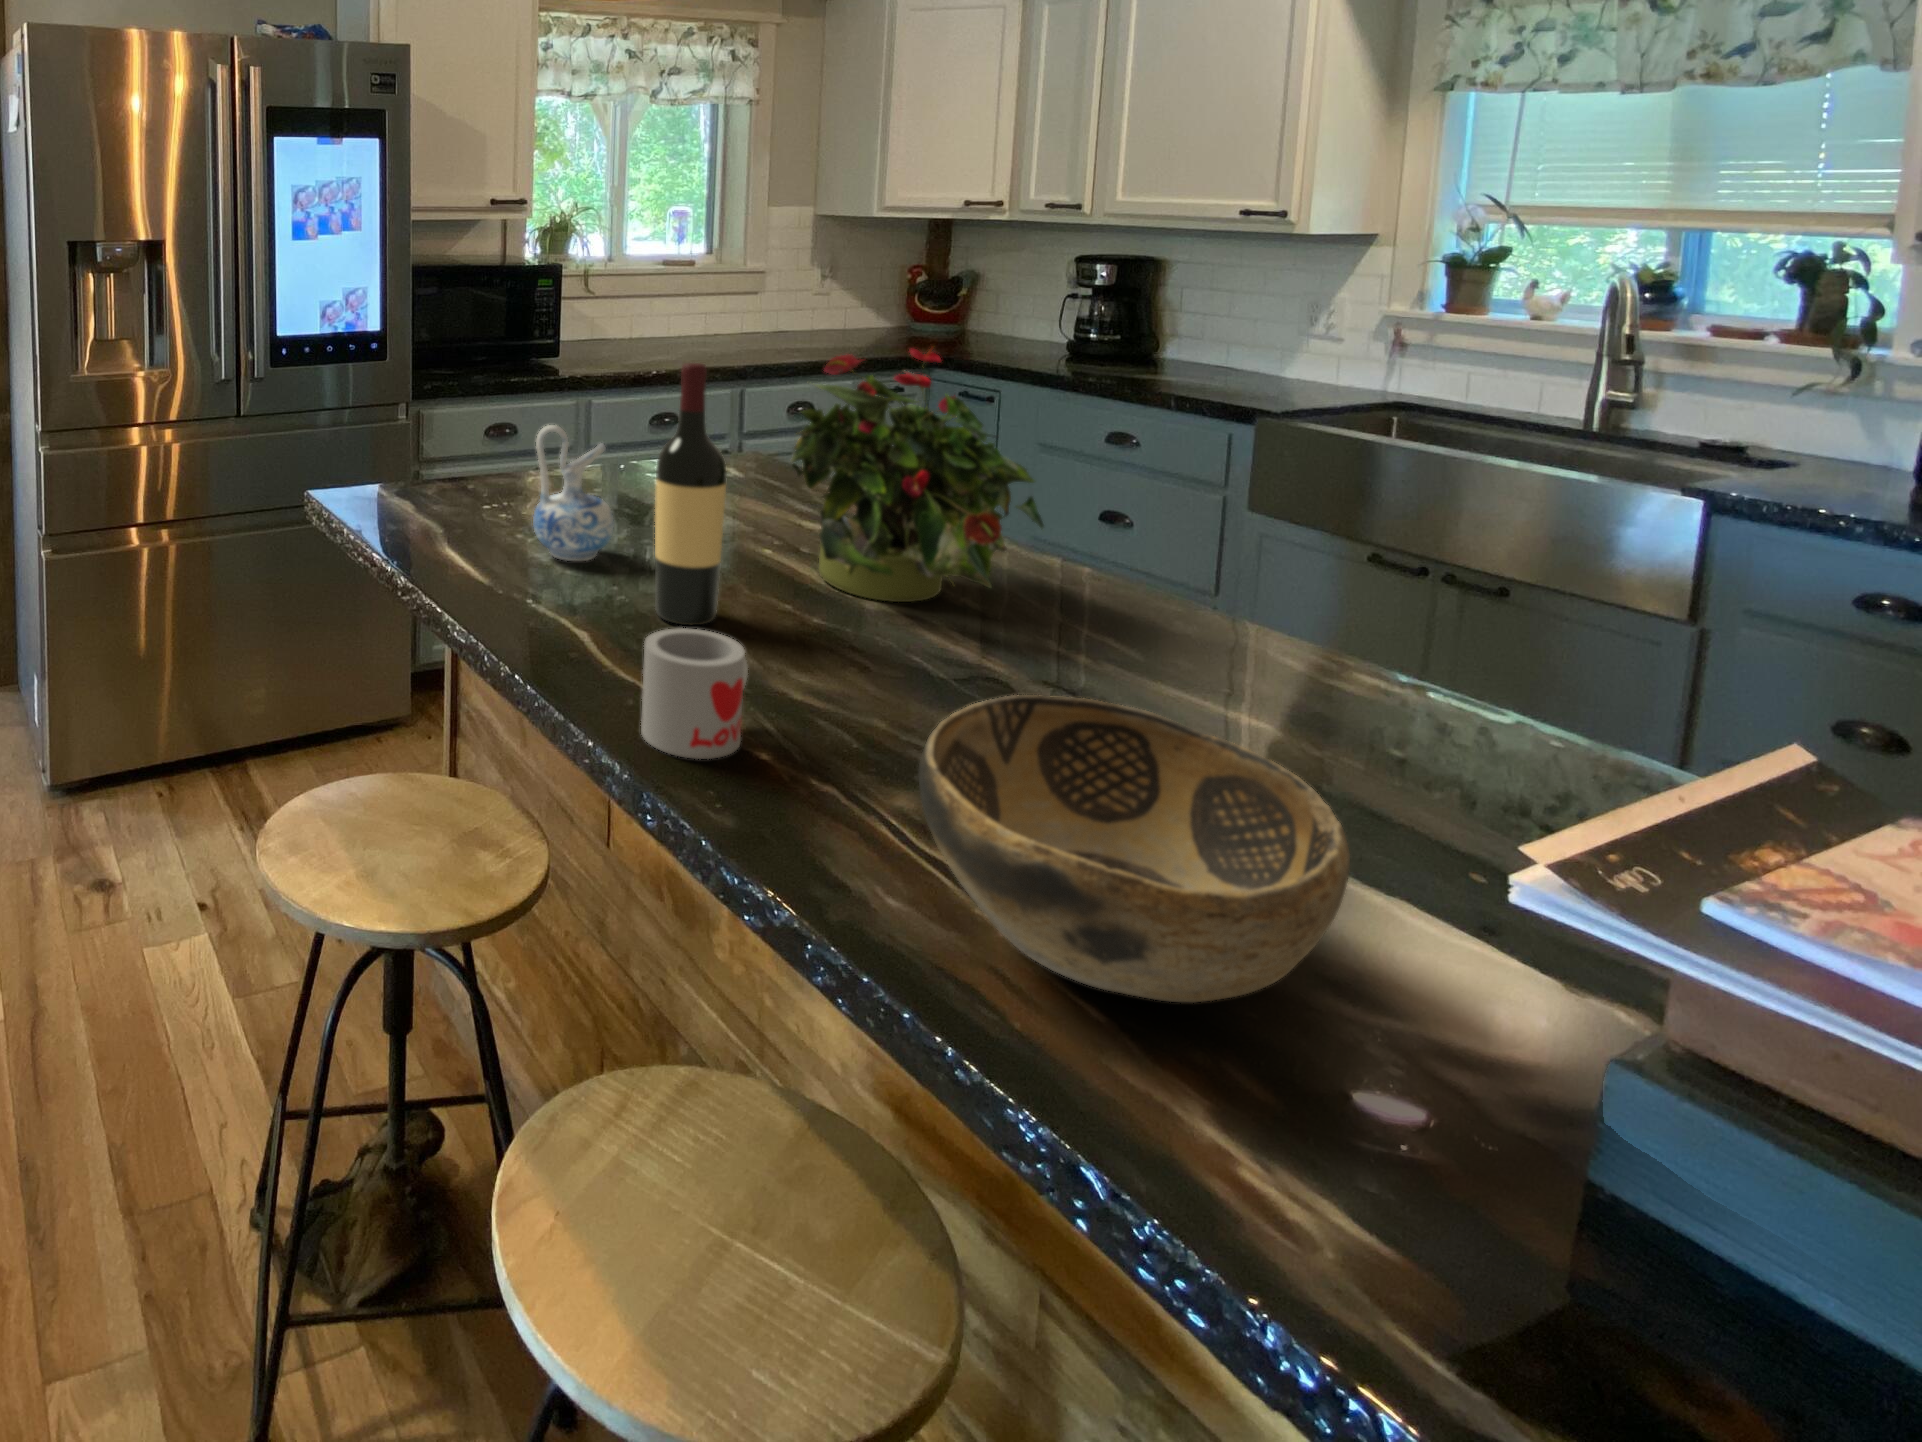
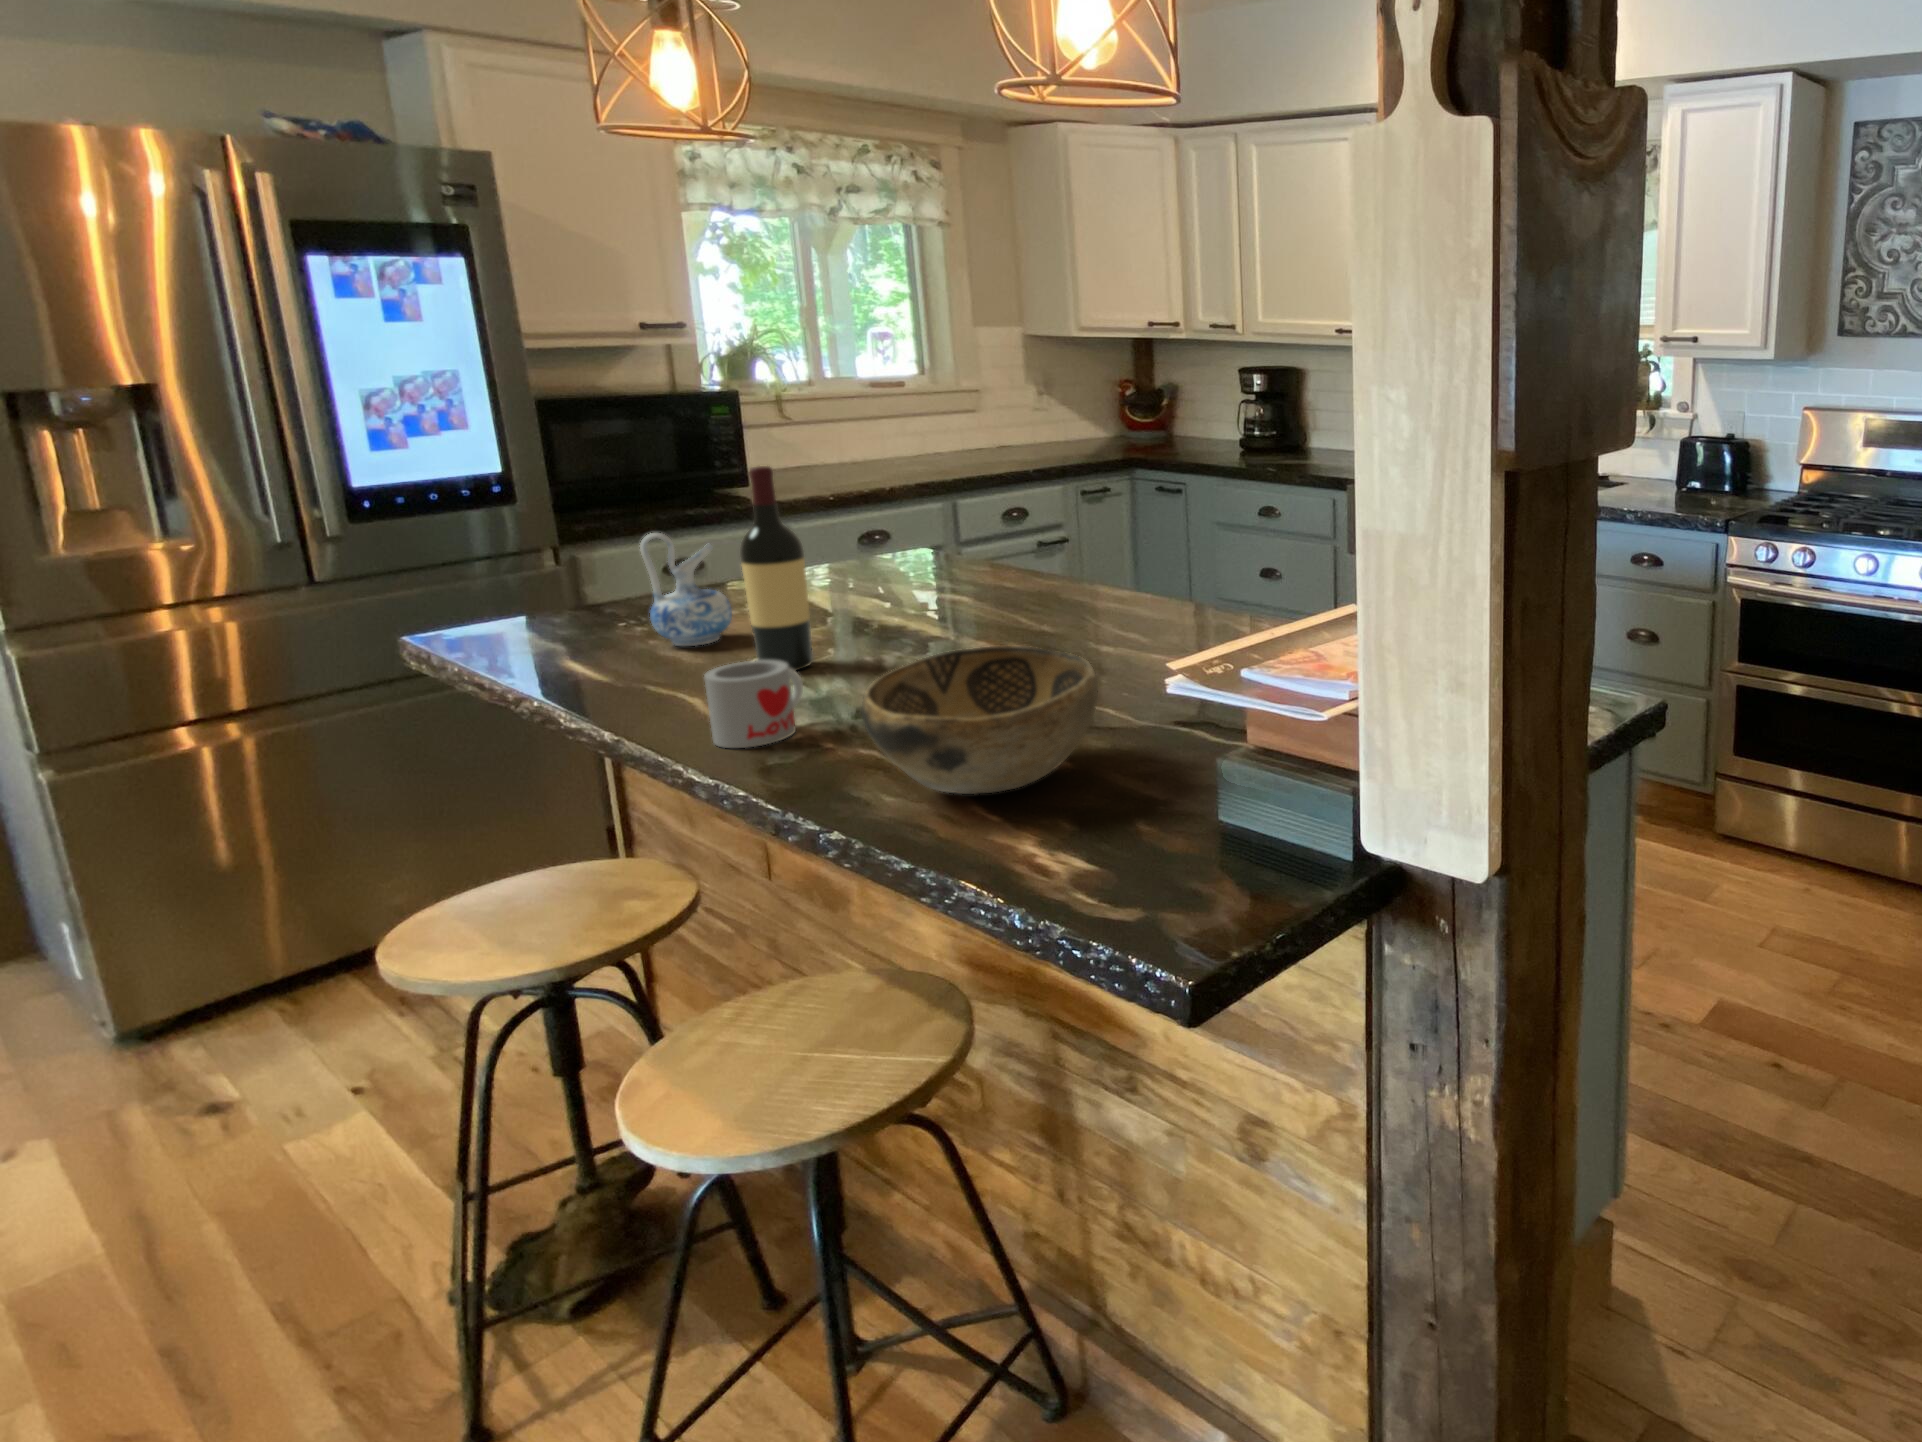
potted plant: present [791,348,1044,602] -> none [868,441,1075,634]

